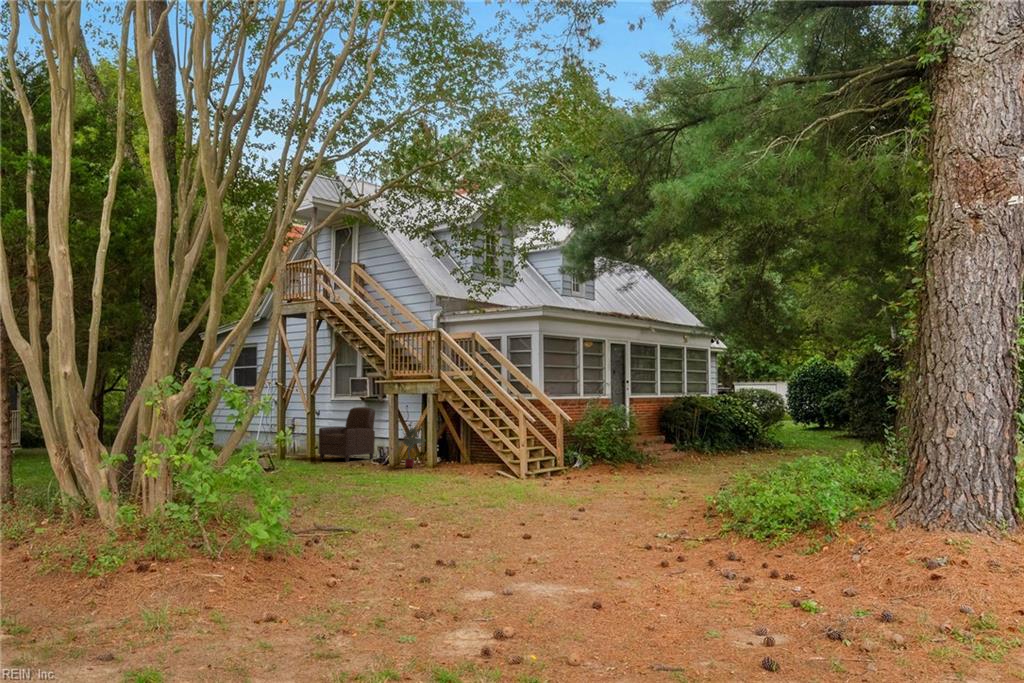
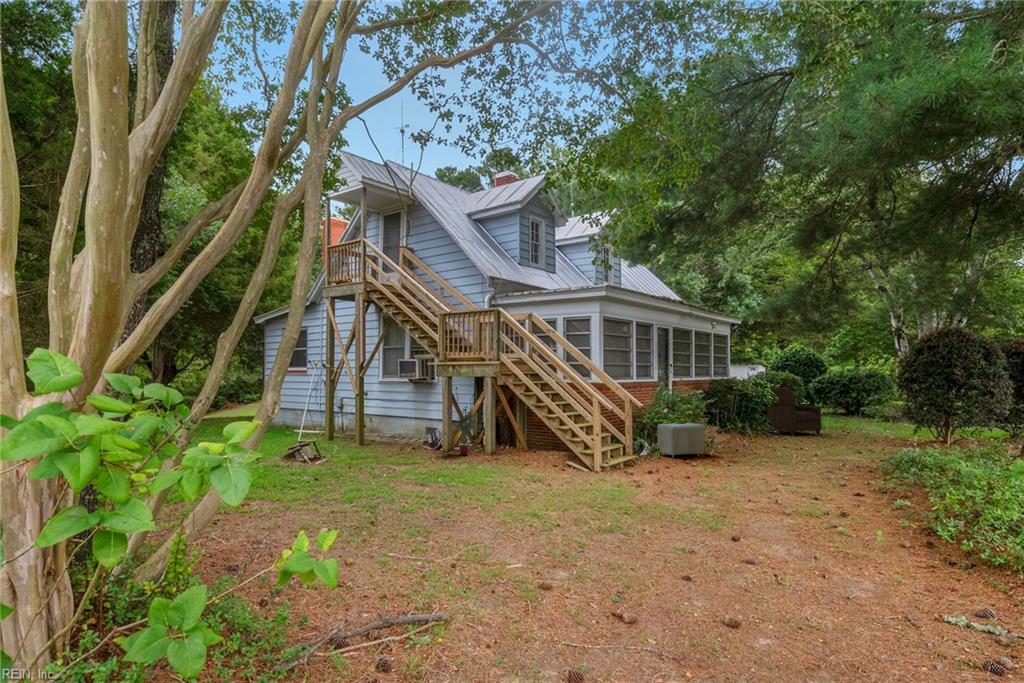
chair: present [318,407,375,462] -> present [767,388,822,436]
storage bench: none [592,437,636,469] -> present [657,423,705,457]

